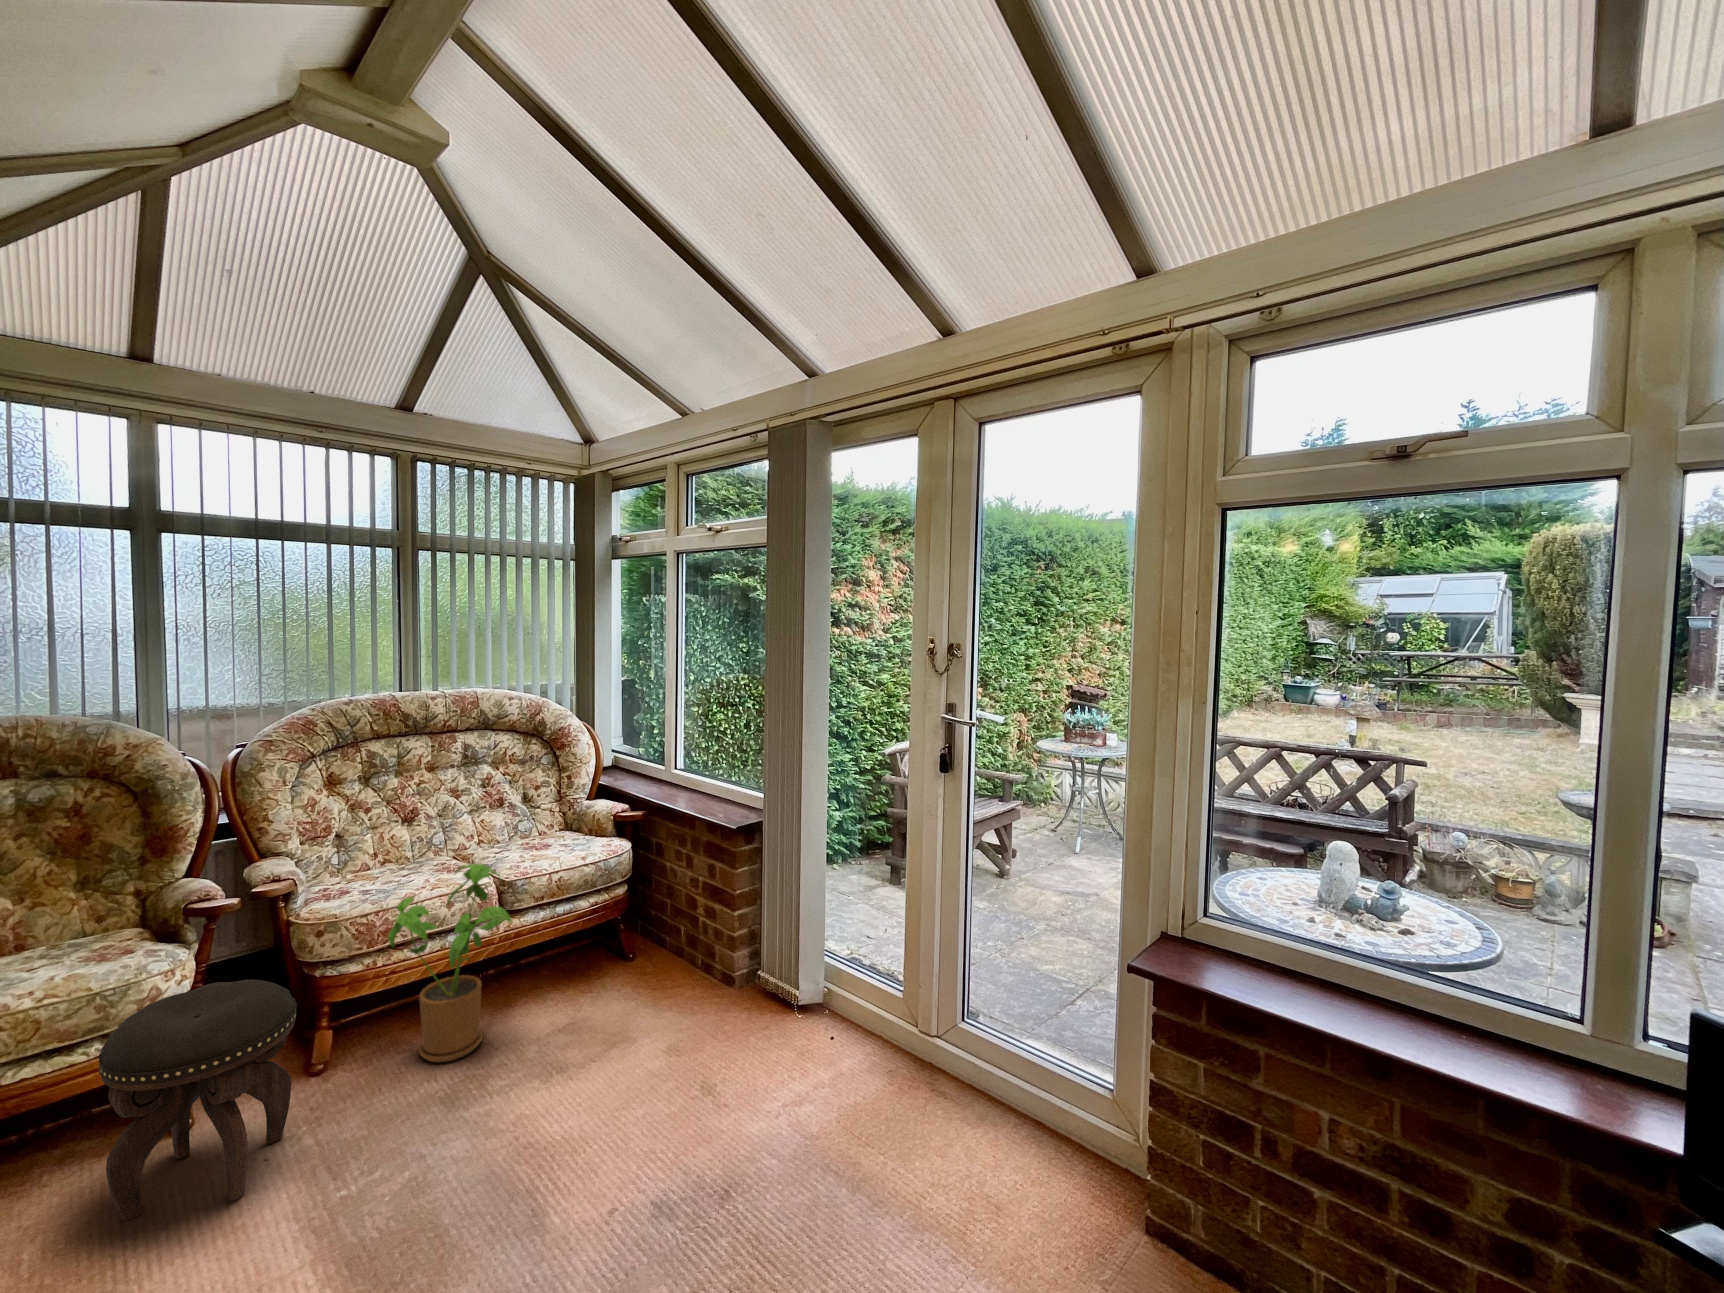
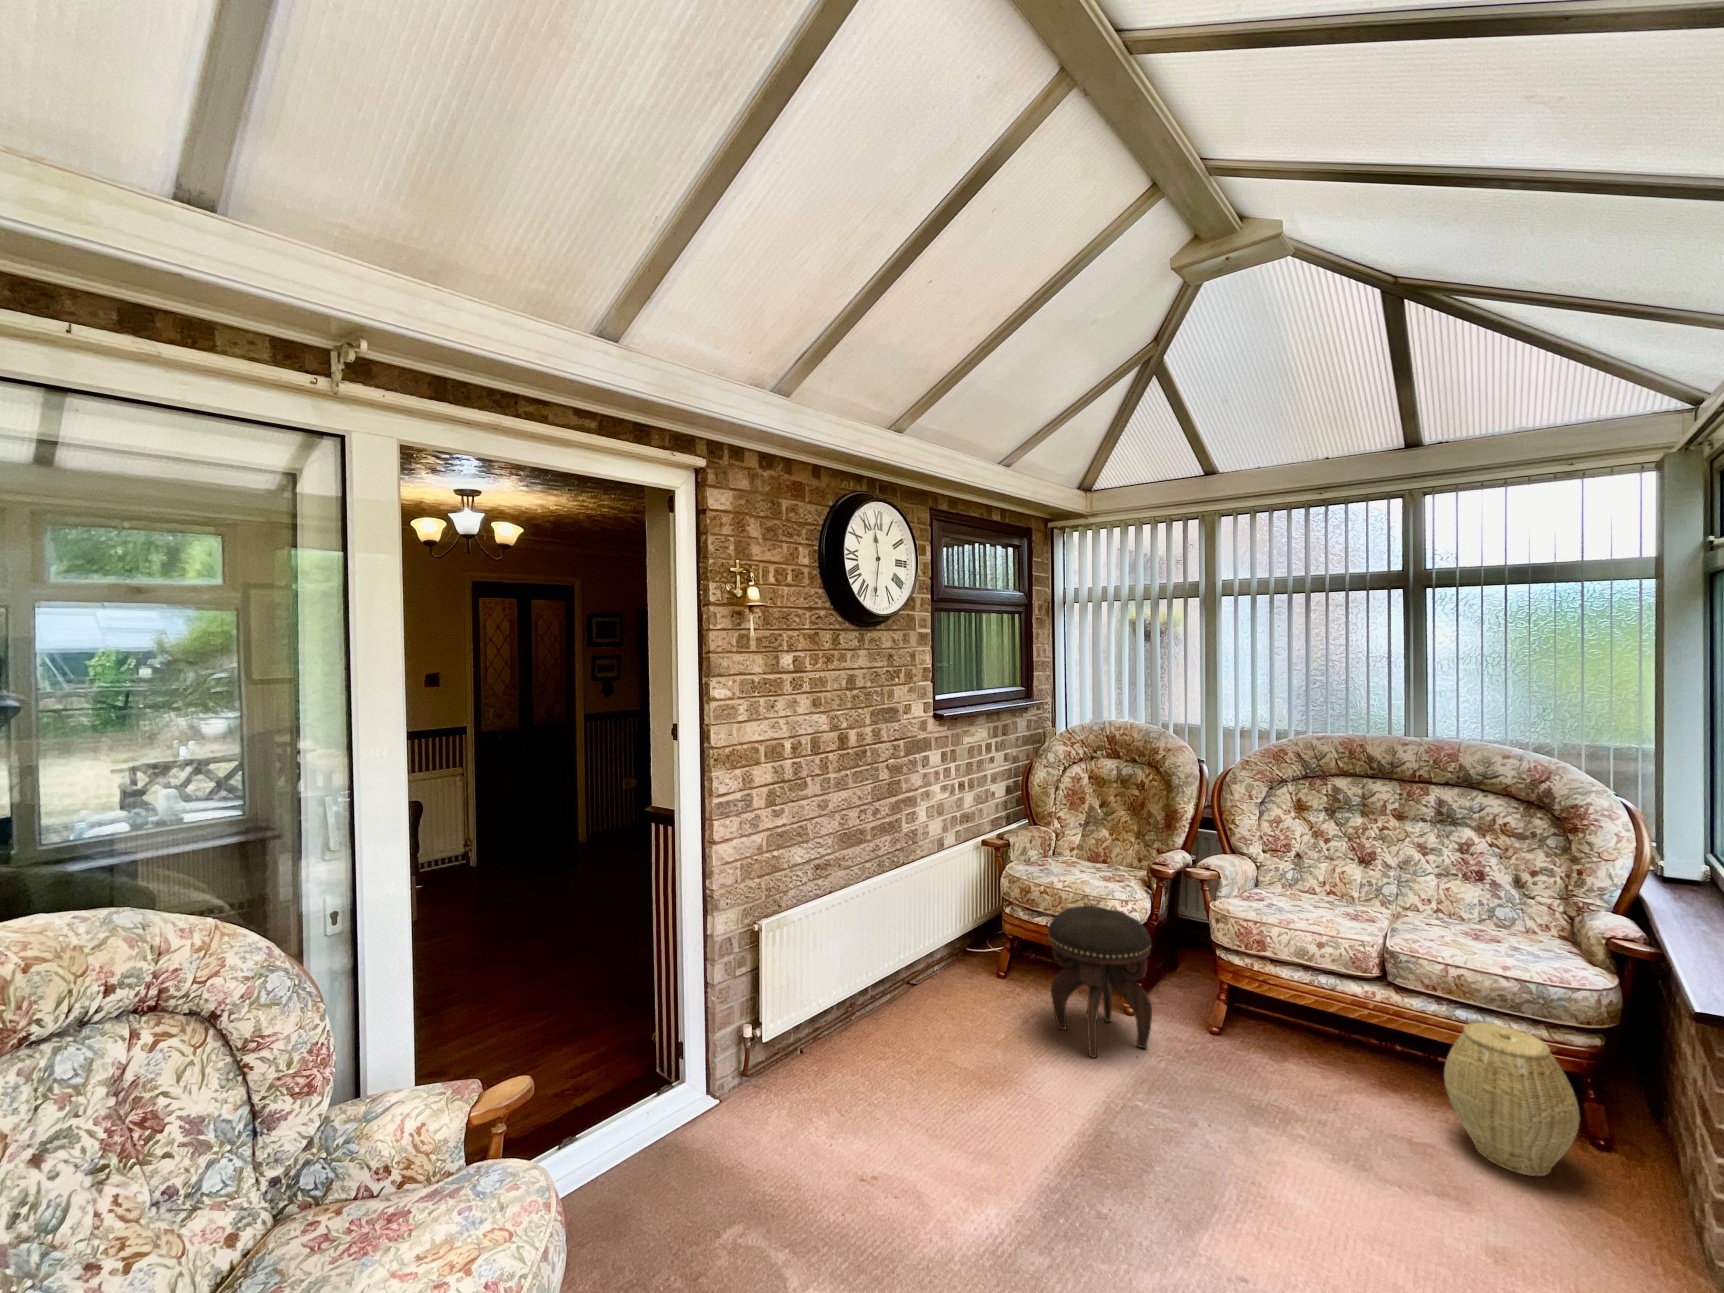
house plant: present [388,864,513,1062] -> none [1250,907,1371,1103]
woven basket: none [549,898,626,1001] -> present [1444,1022,1580,1176]

